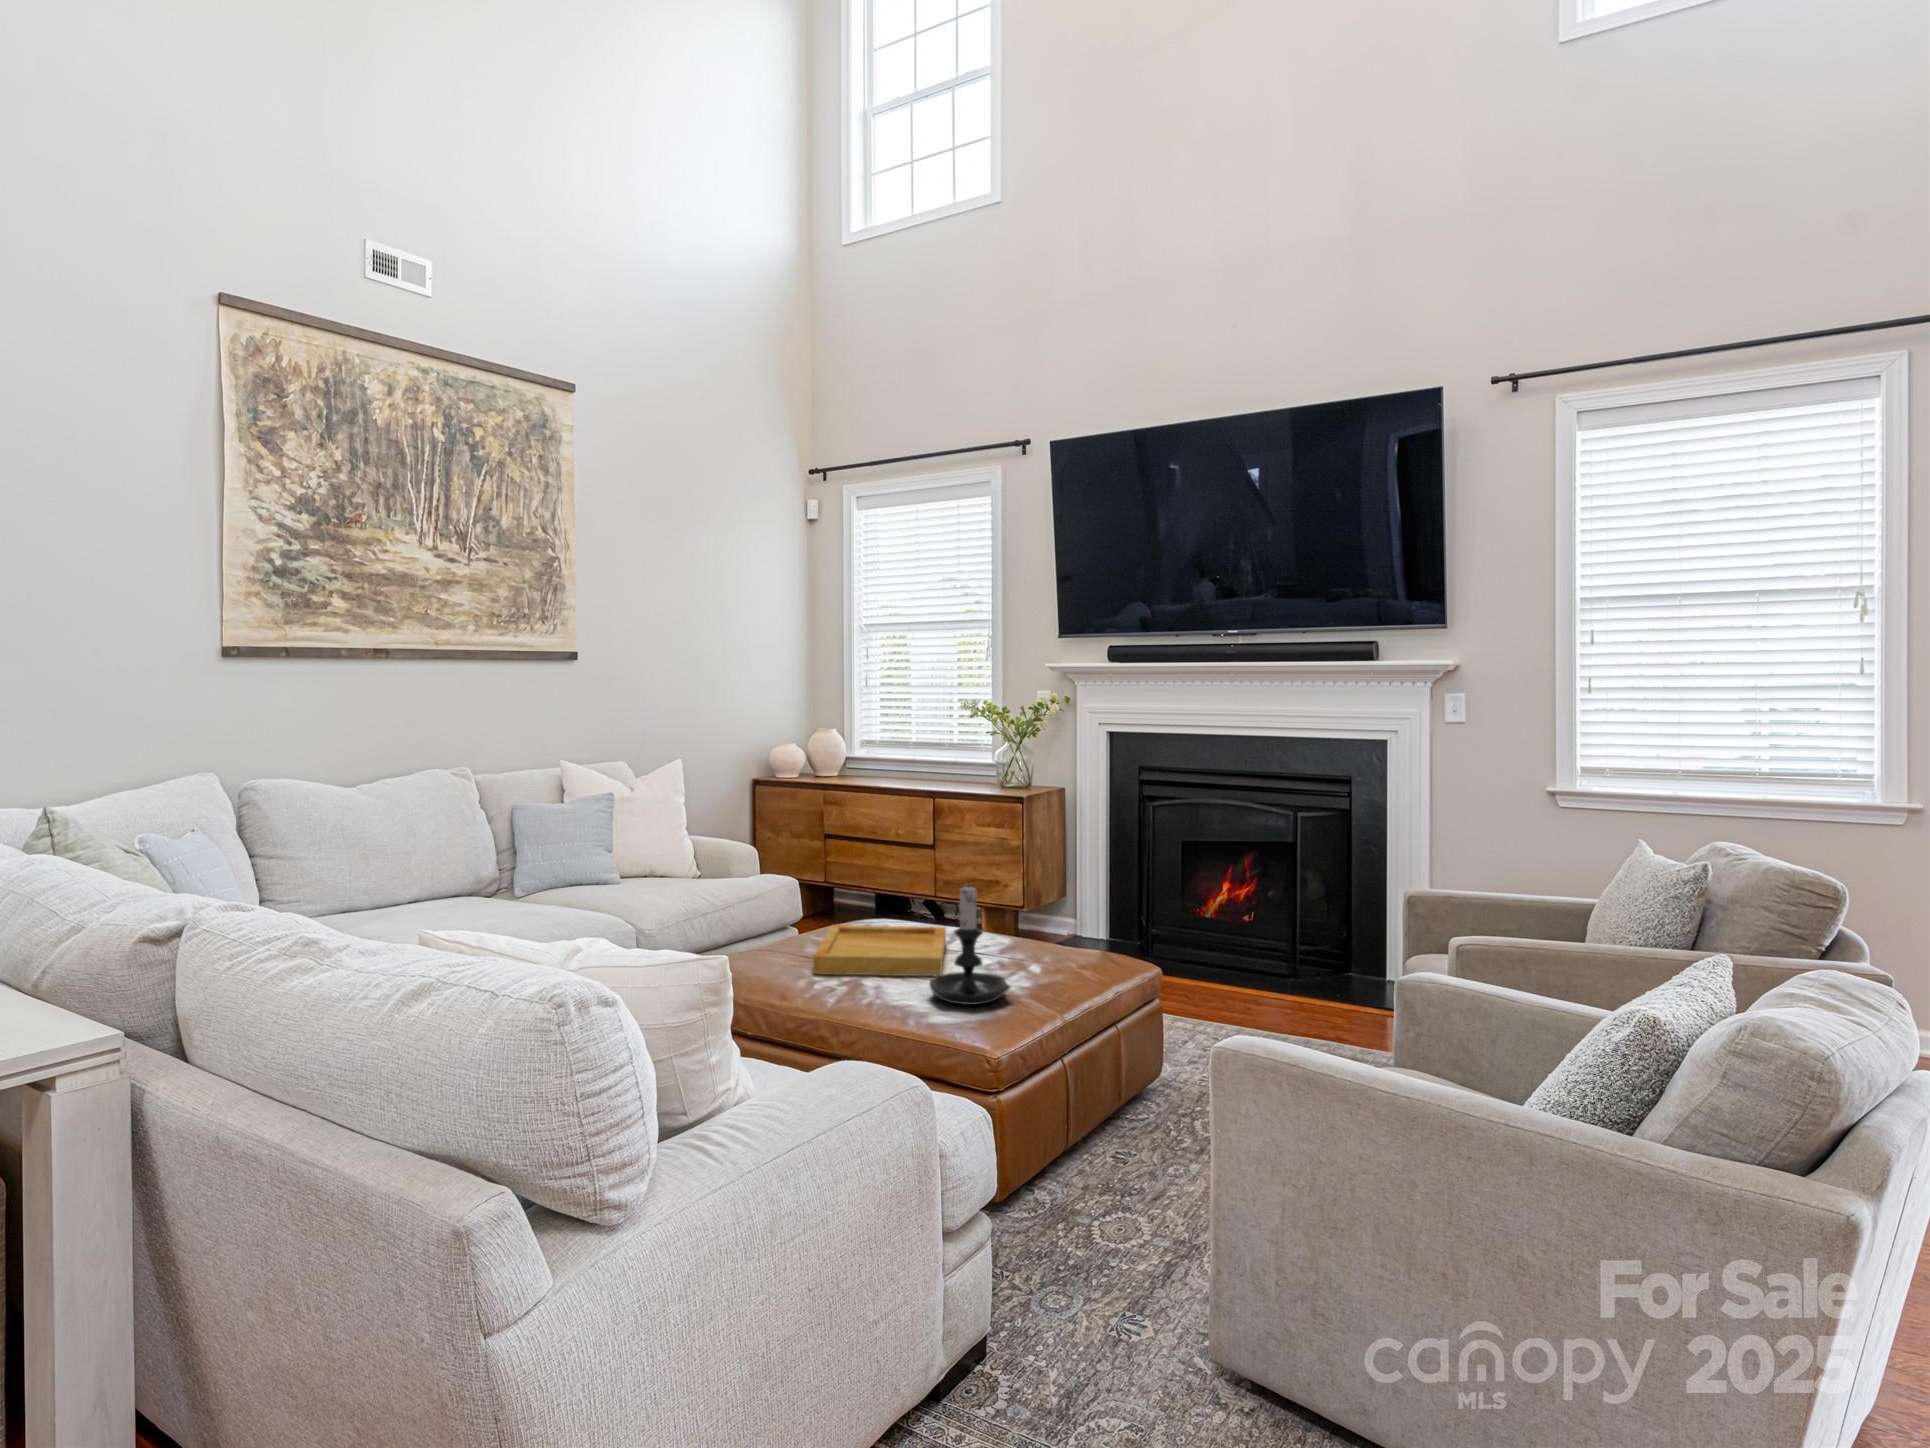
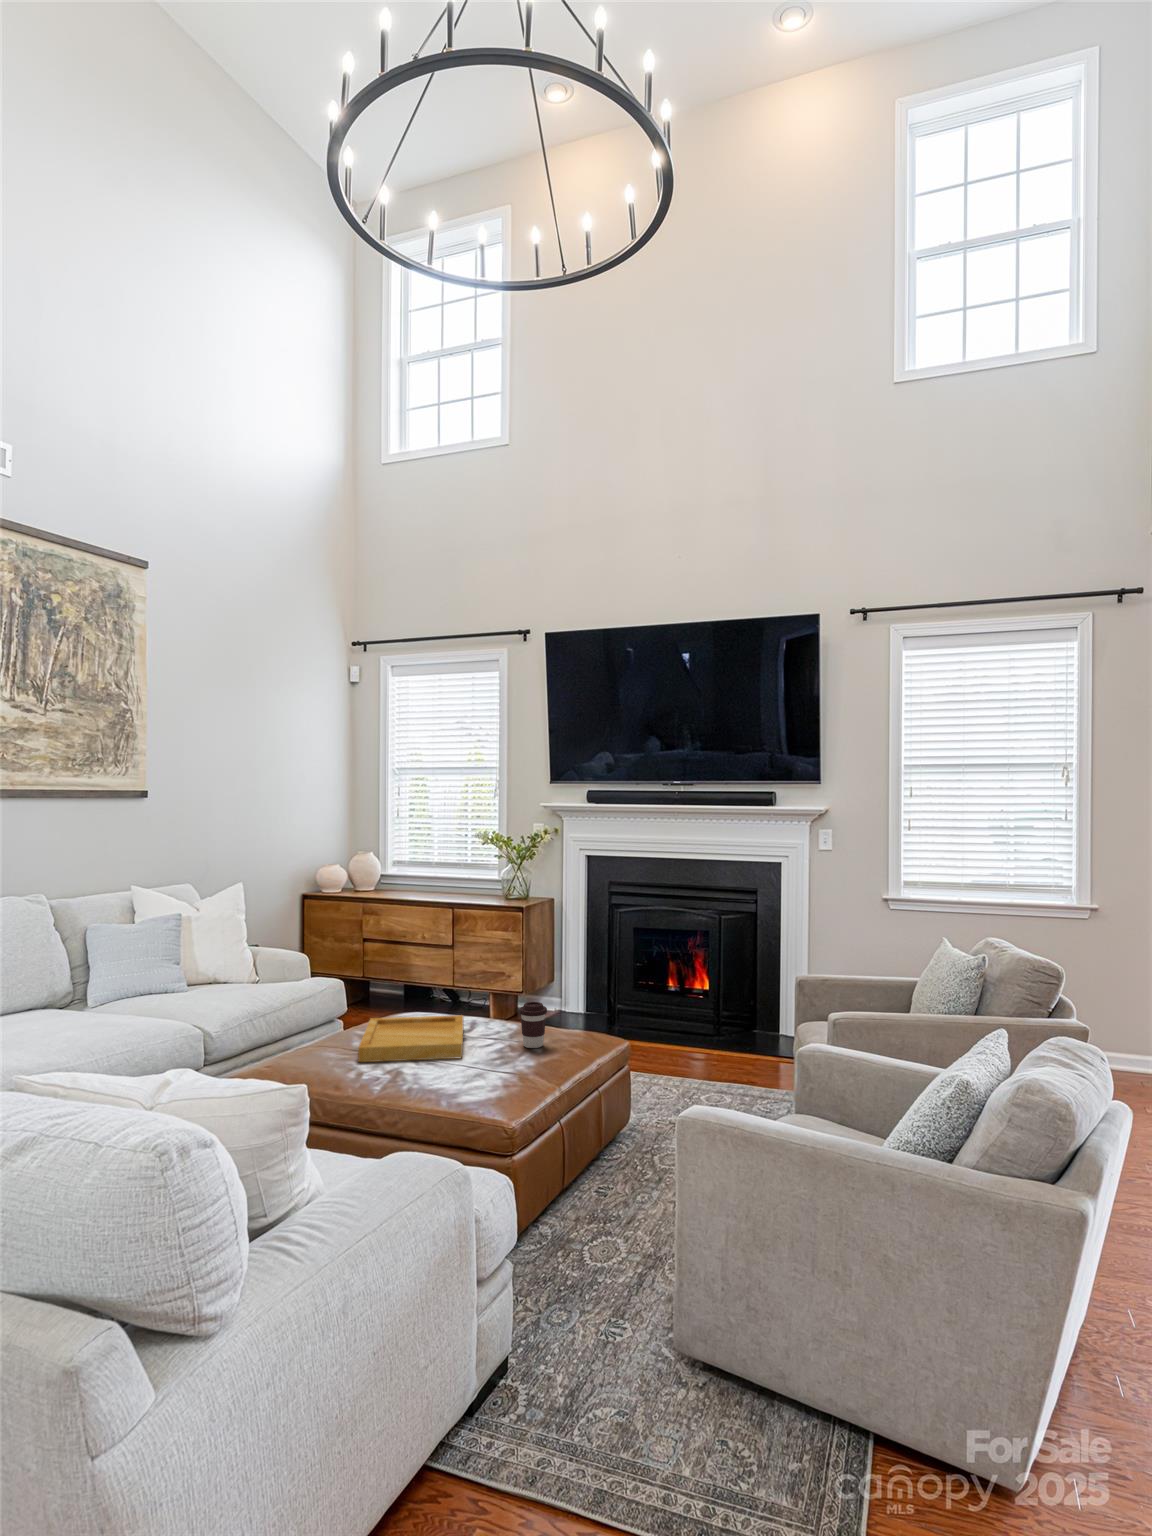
candle holder: present [929,887,1010,1005] -> none [454,984,519,1083]
coffee cup: none [1015,911,1051,970] -> present [520,1002,547,1048]

